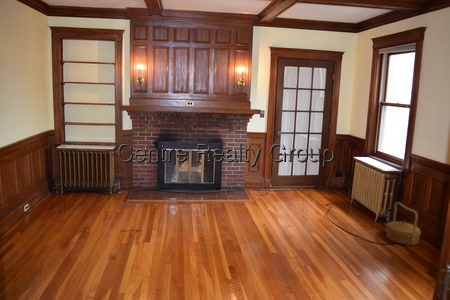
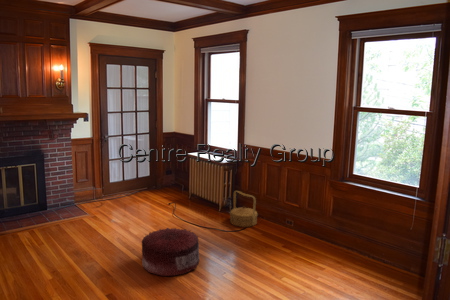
pouf: none [271,224,331,274] -> present [142,228,199,276]

